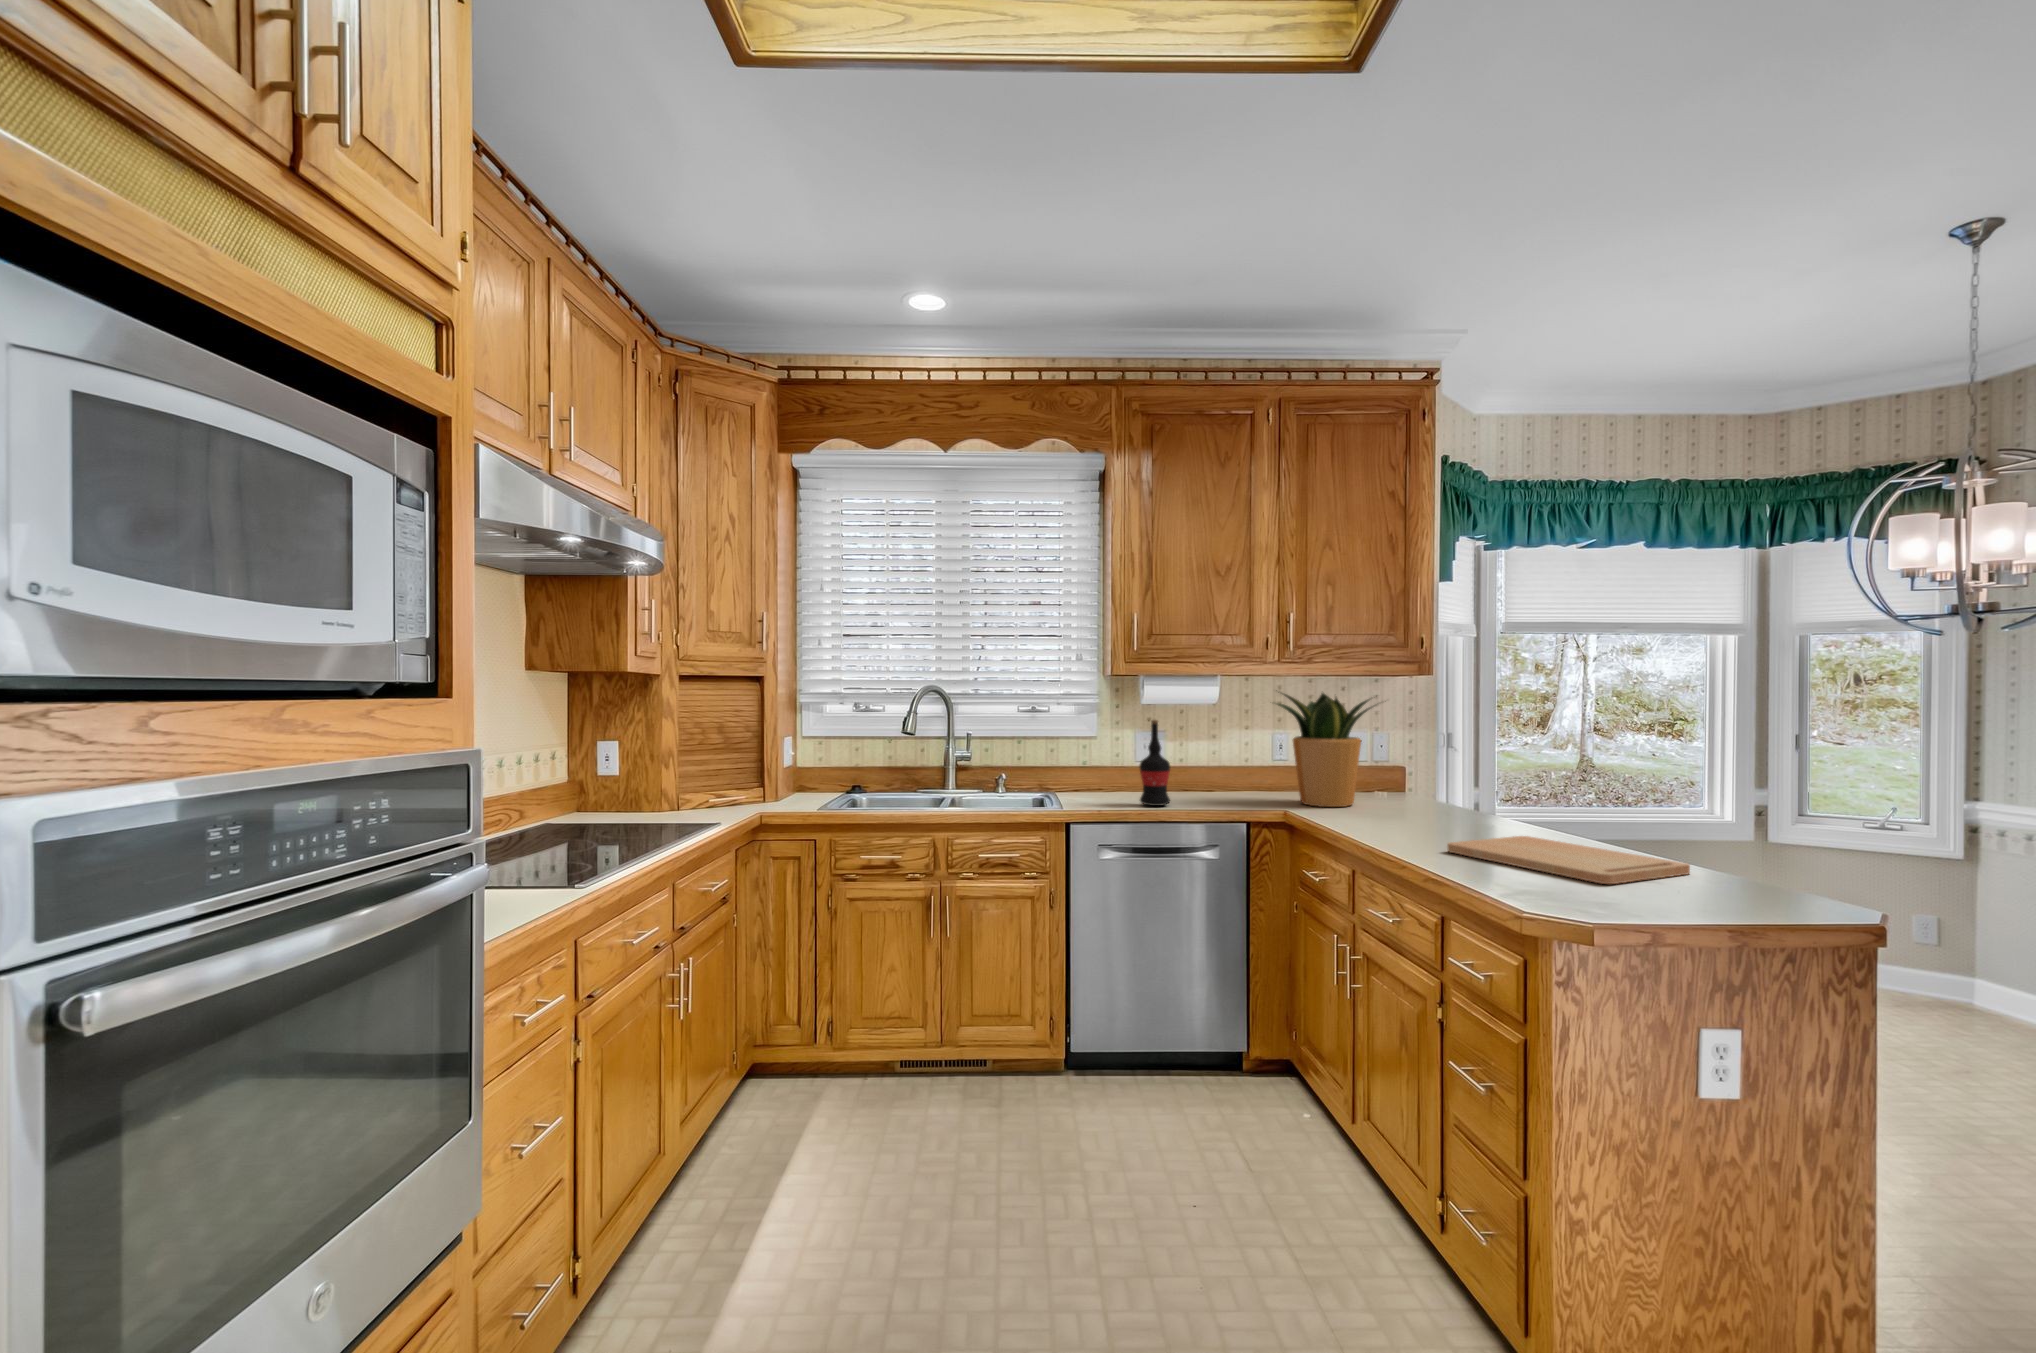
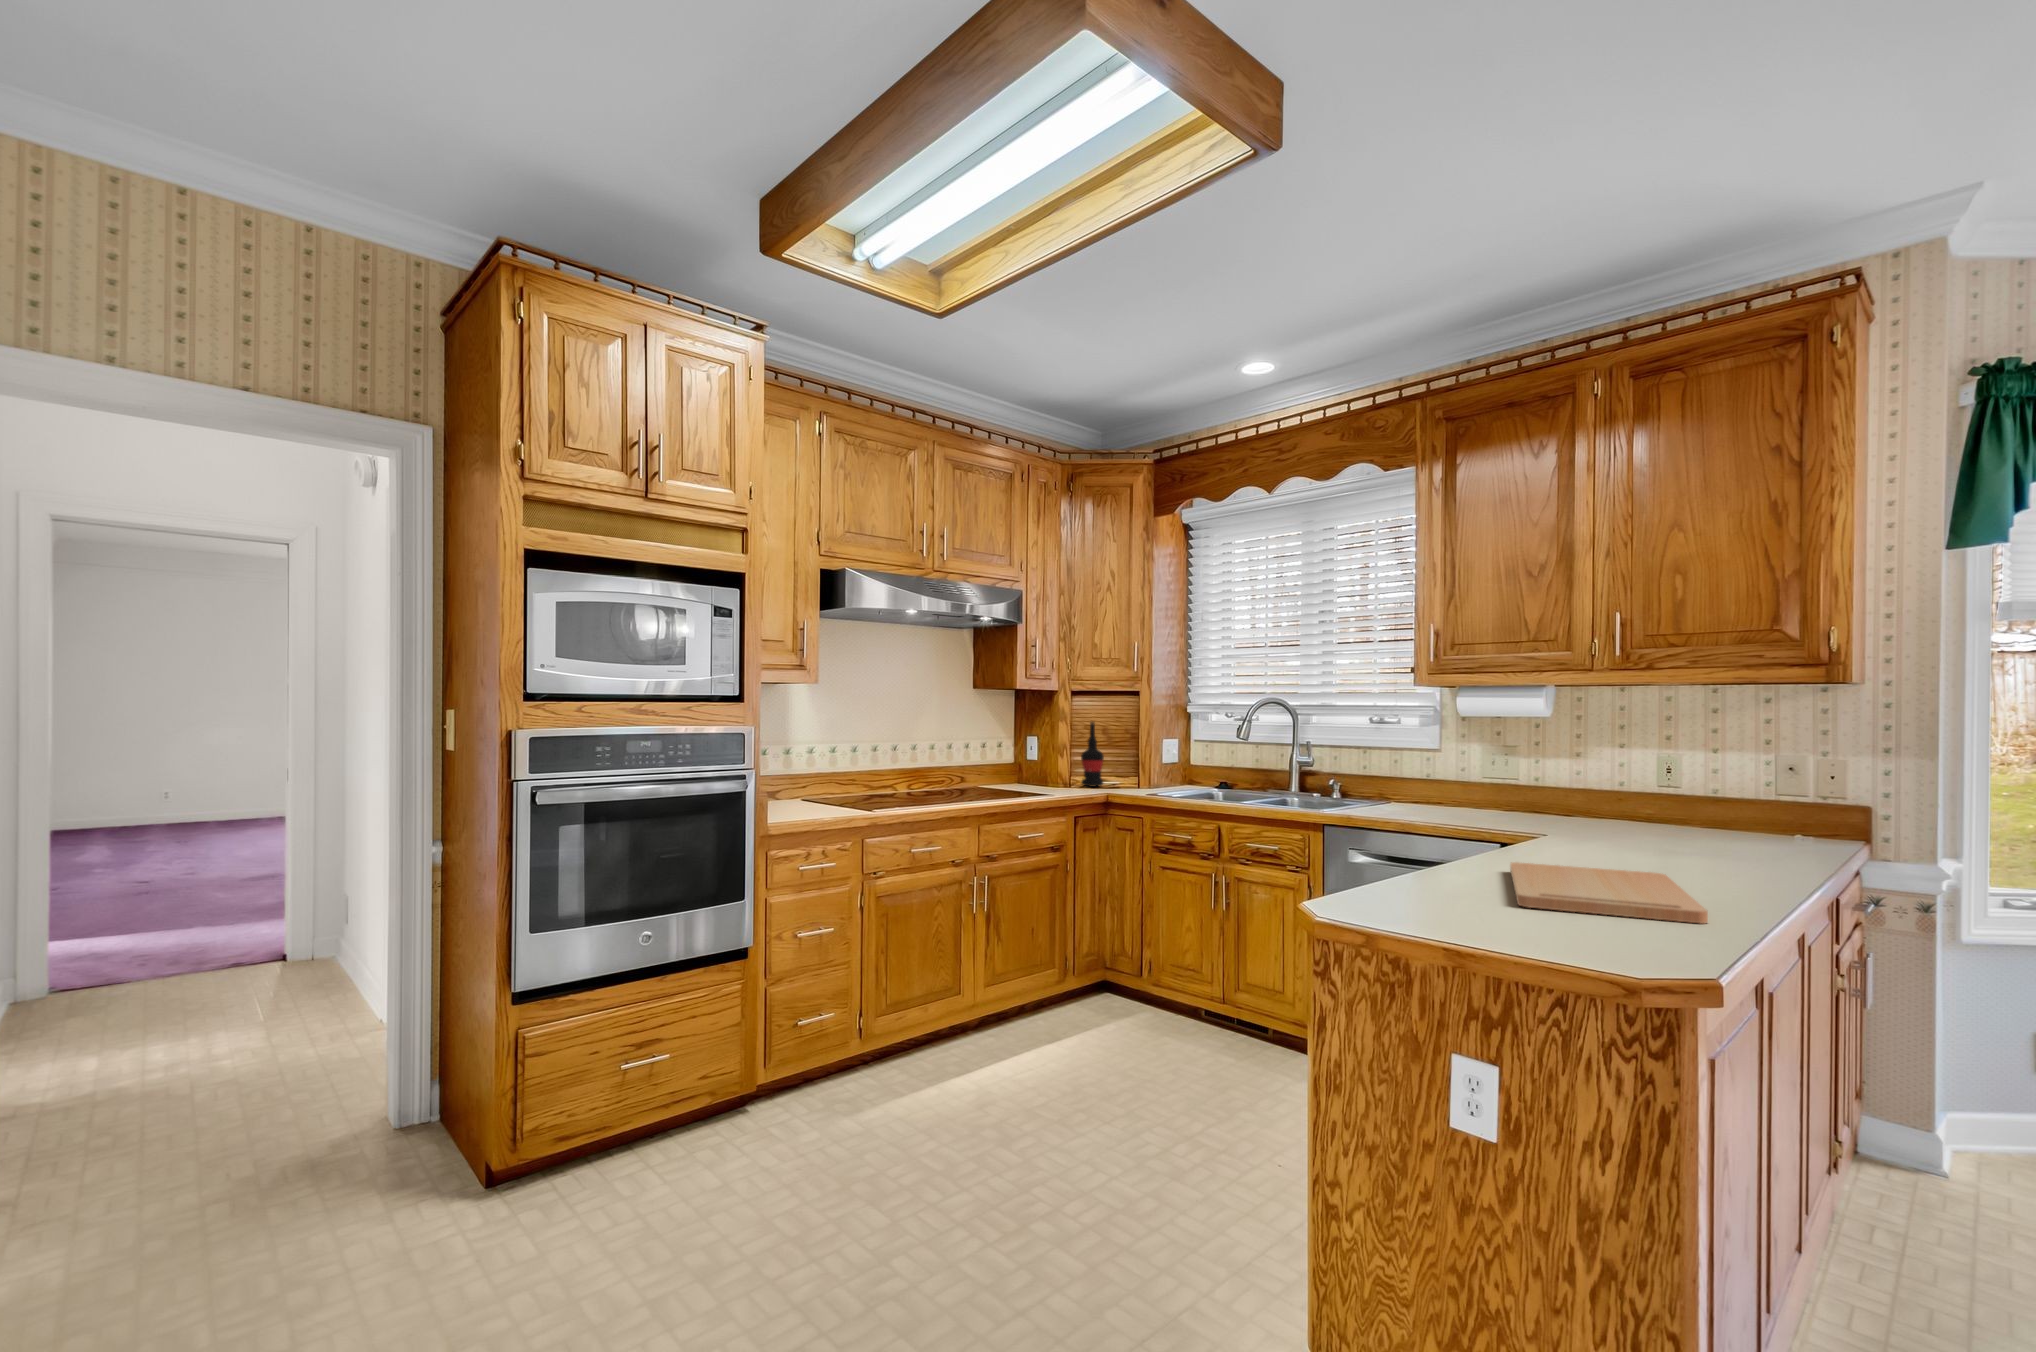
potted plant: present [1277,692,1374,807] -> none [1561,700,1693,841]
wine bottle: present [1140,720,1170,806] -> present [1081,721,1104,787]

